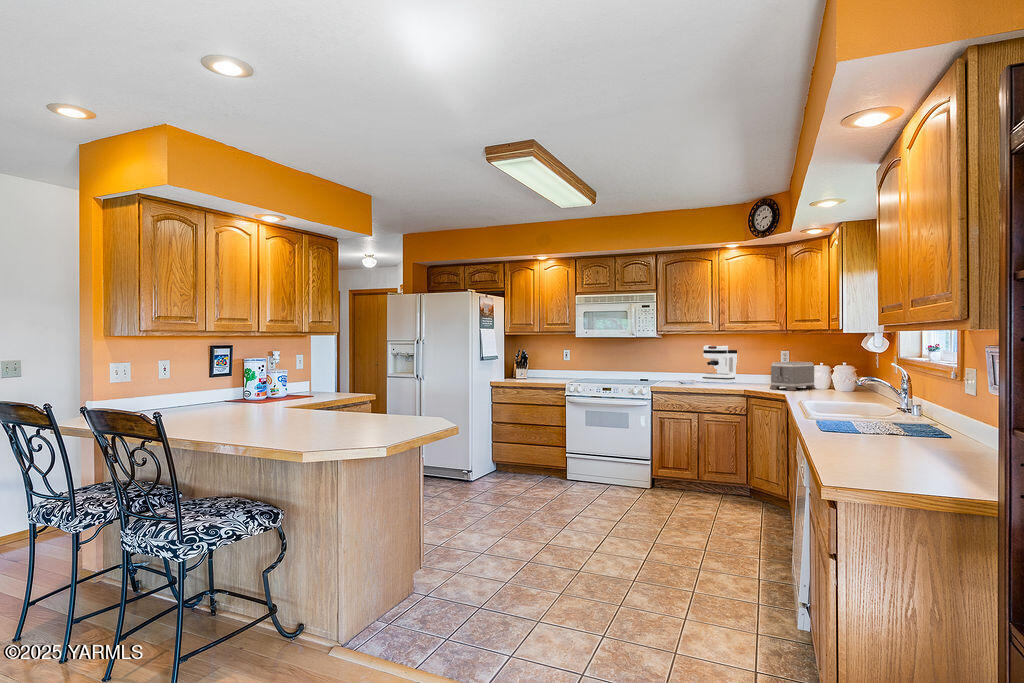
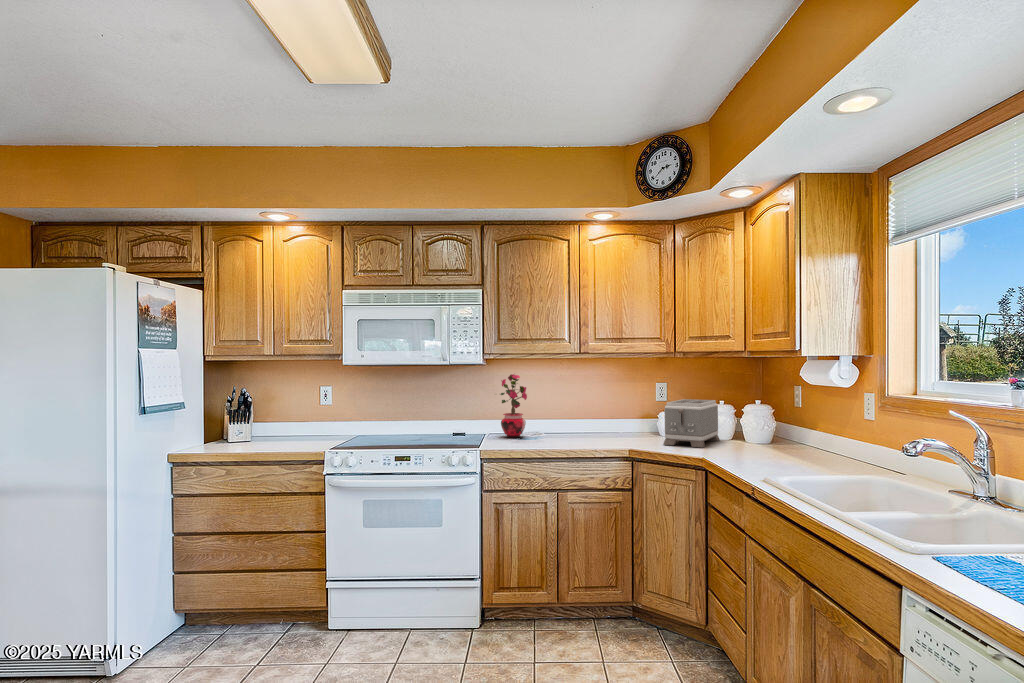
potted plant: none [666,343,688,383] -> present [501,374,527,438]
coffee maker: present [702,345,738,383] -> none [547,375,594,434]

